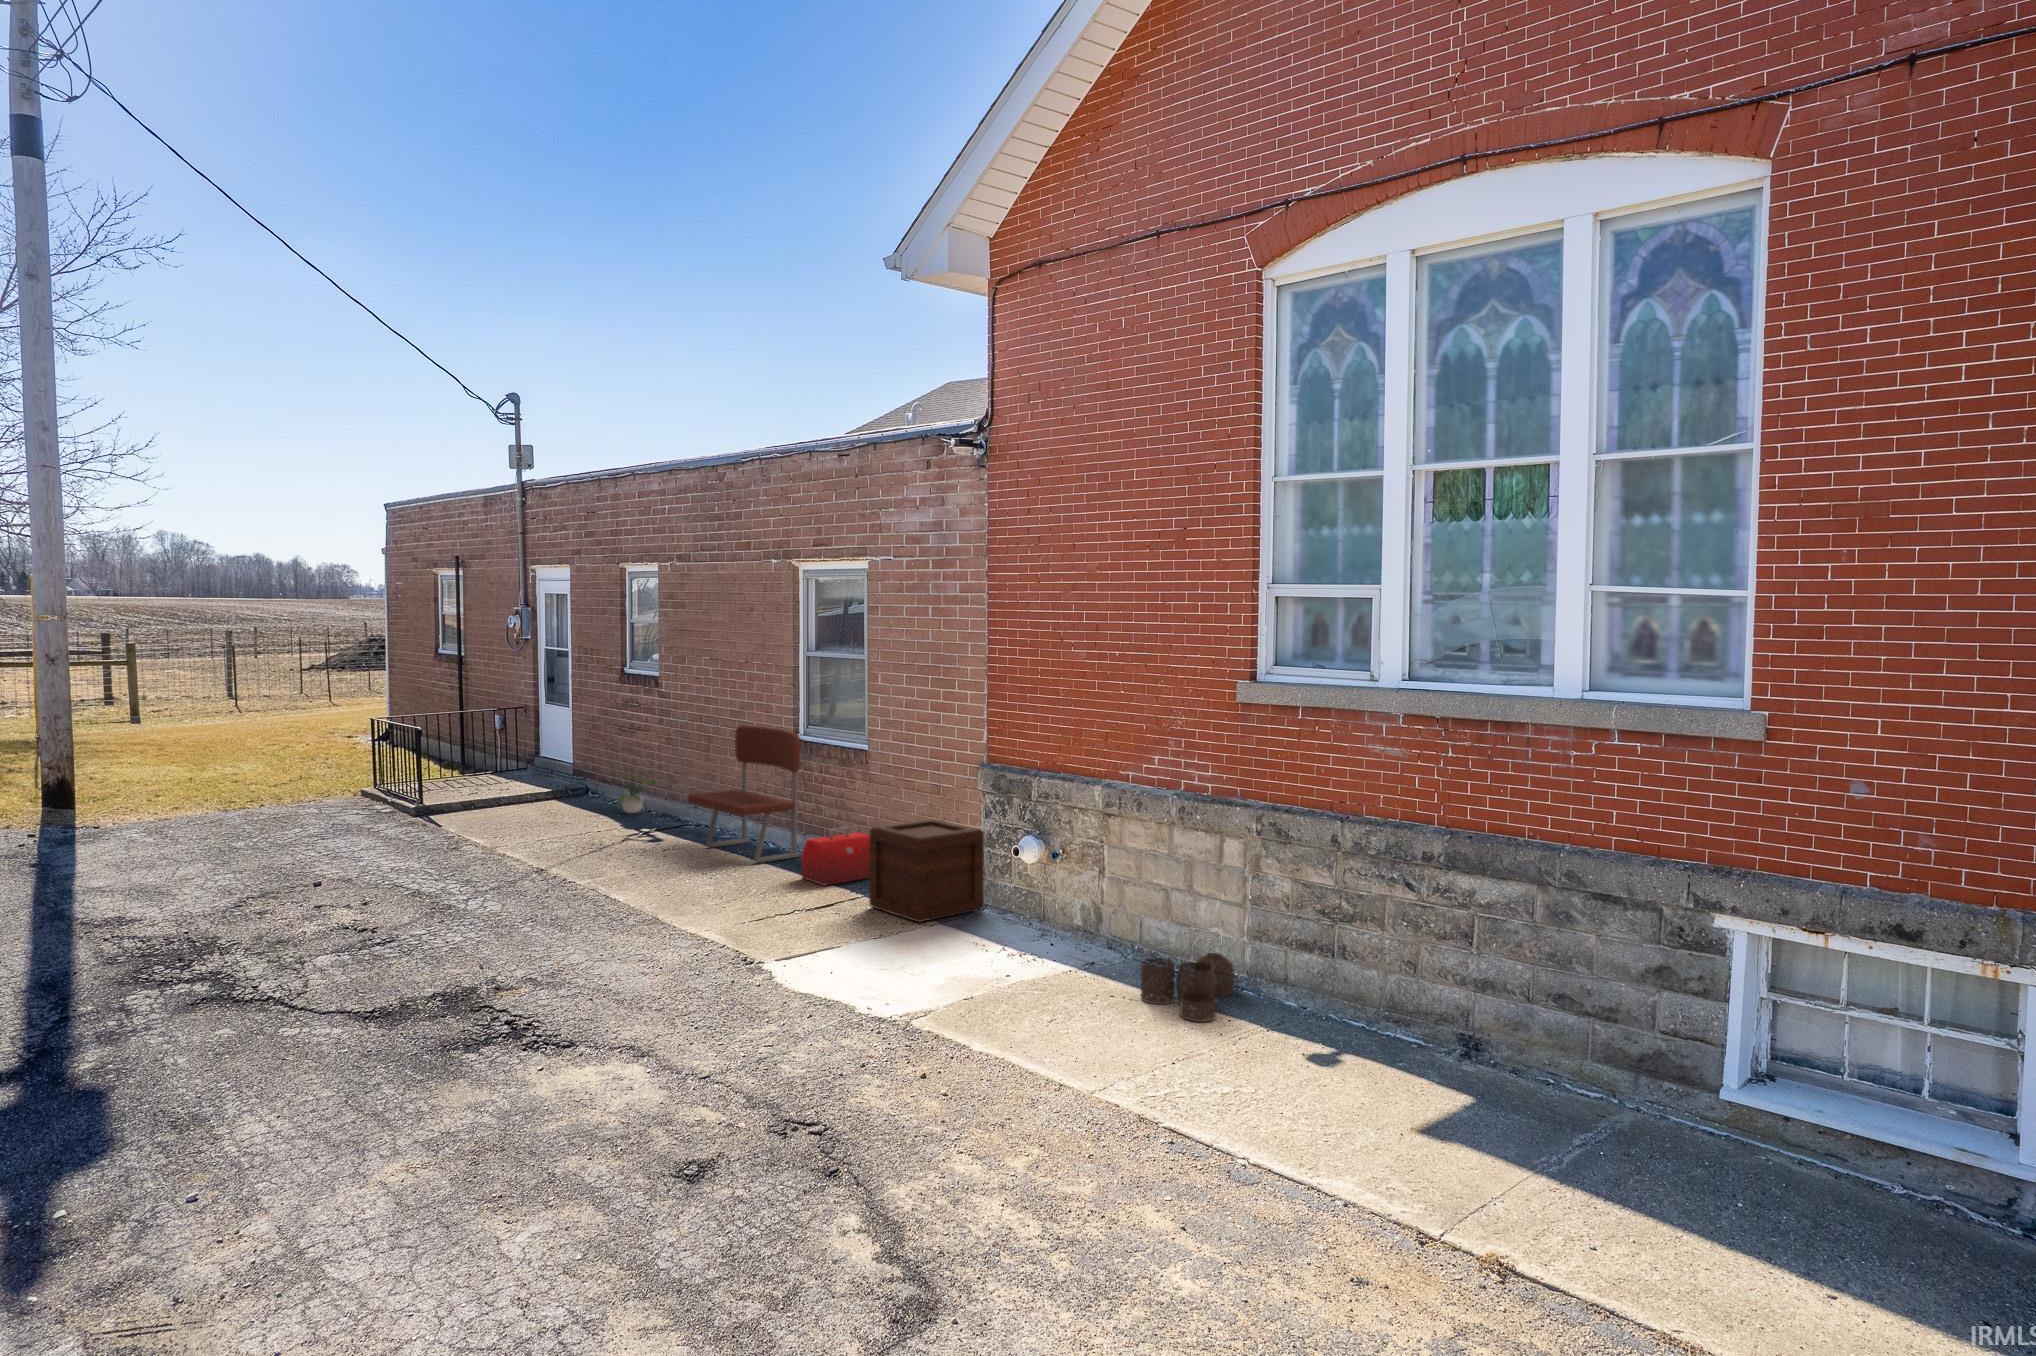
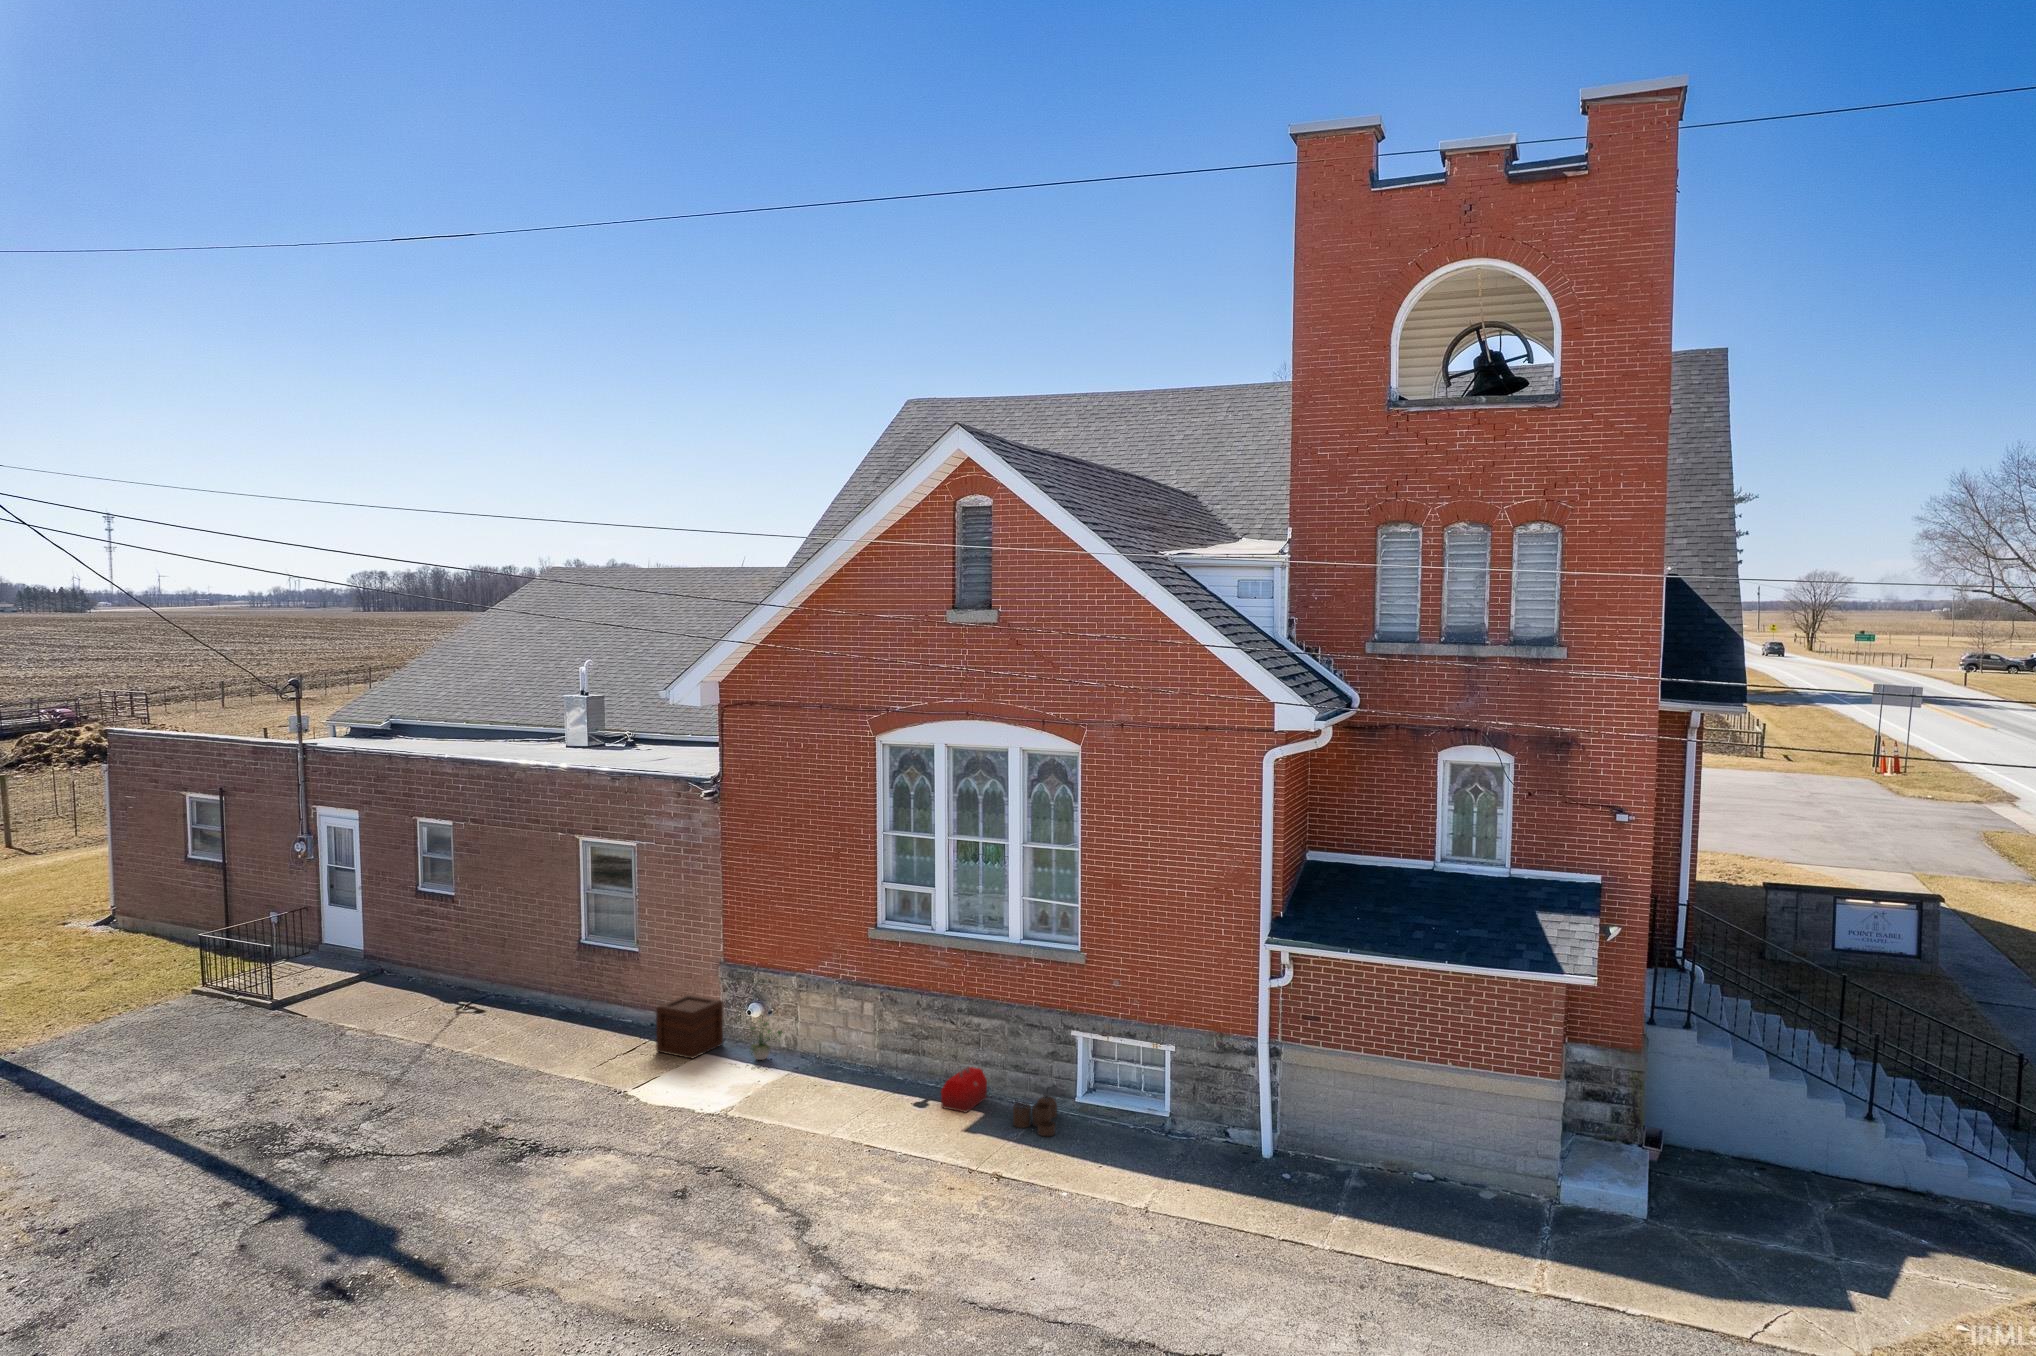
bench: present [688,726,800,863] -> none [499,935,582,1028]
potted plant: present [617,775,655,813] -> present [751,1022,782,1060]
toolbox: present [802,827,870,886] -> present [941,1066,987,1112]
woven basket: present [1141,951,1234,1022] -> present [1013,1096,1057,1136]

